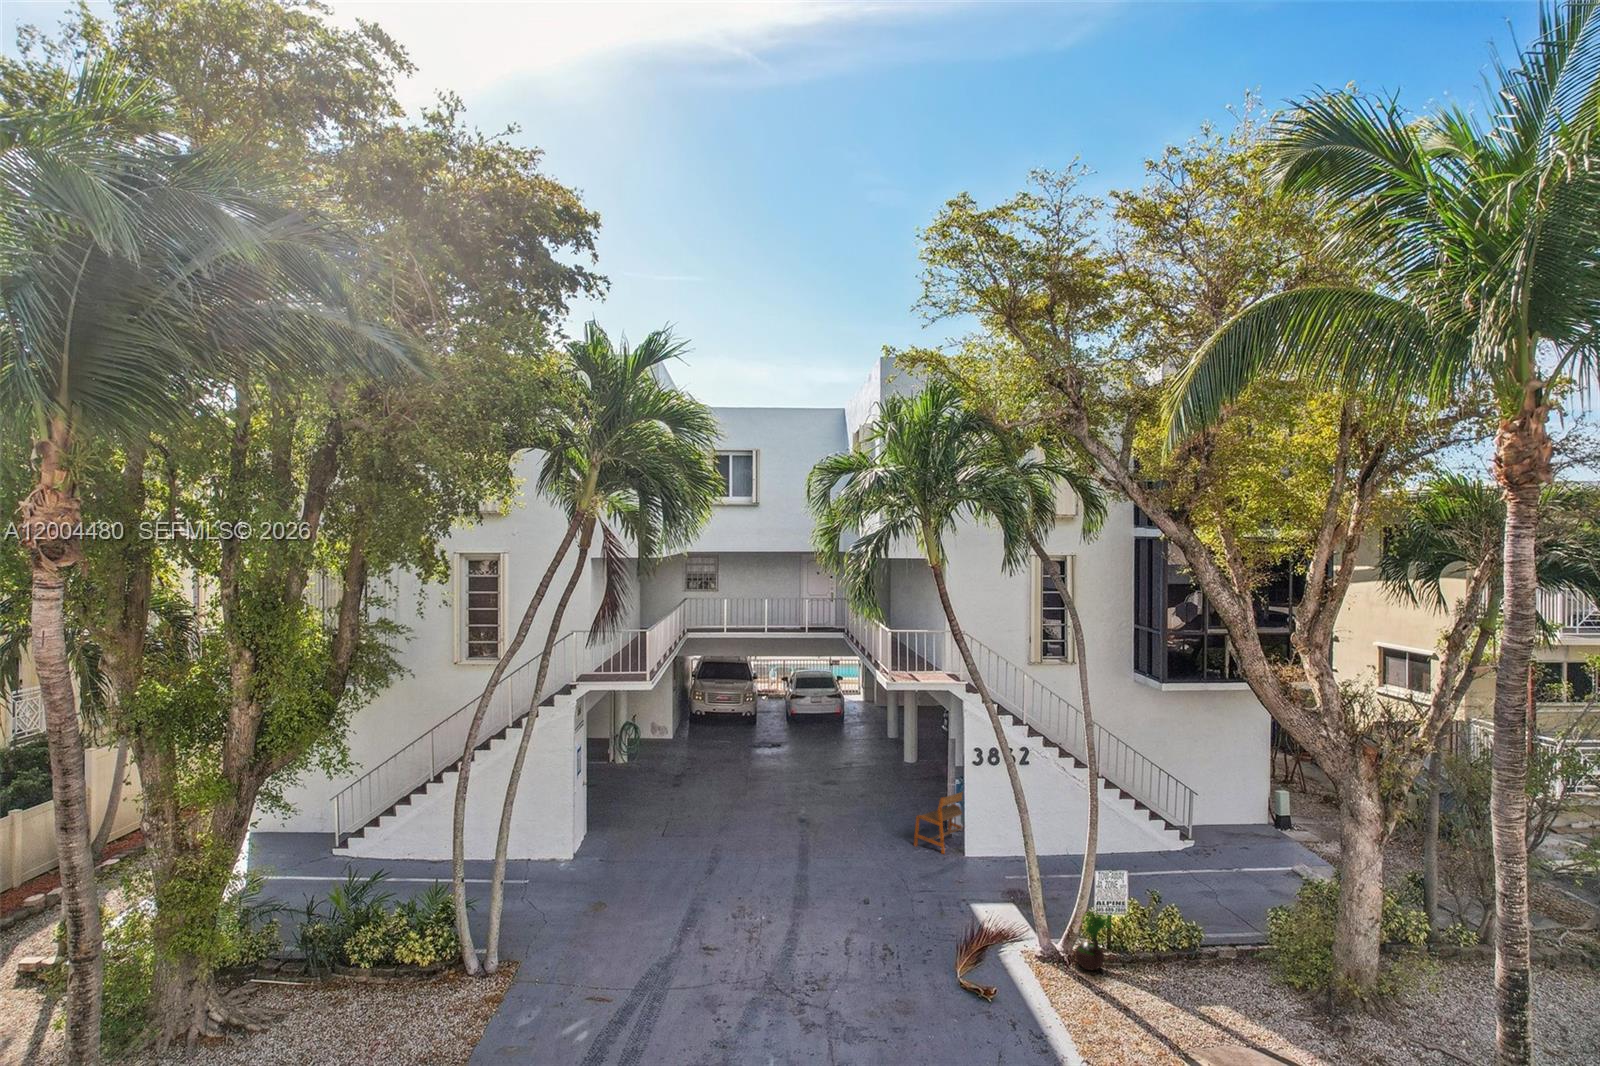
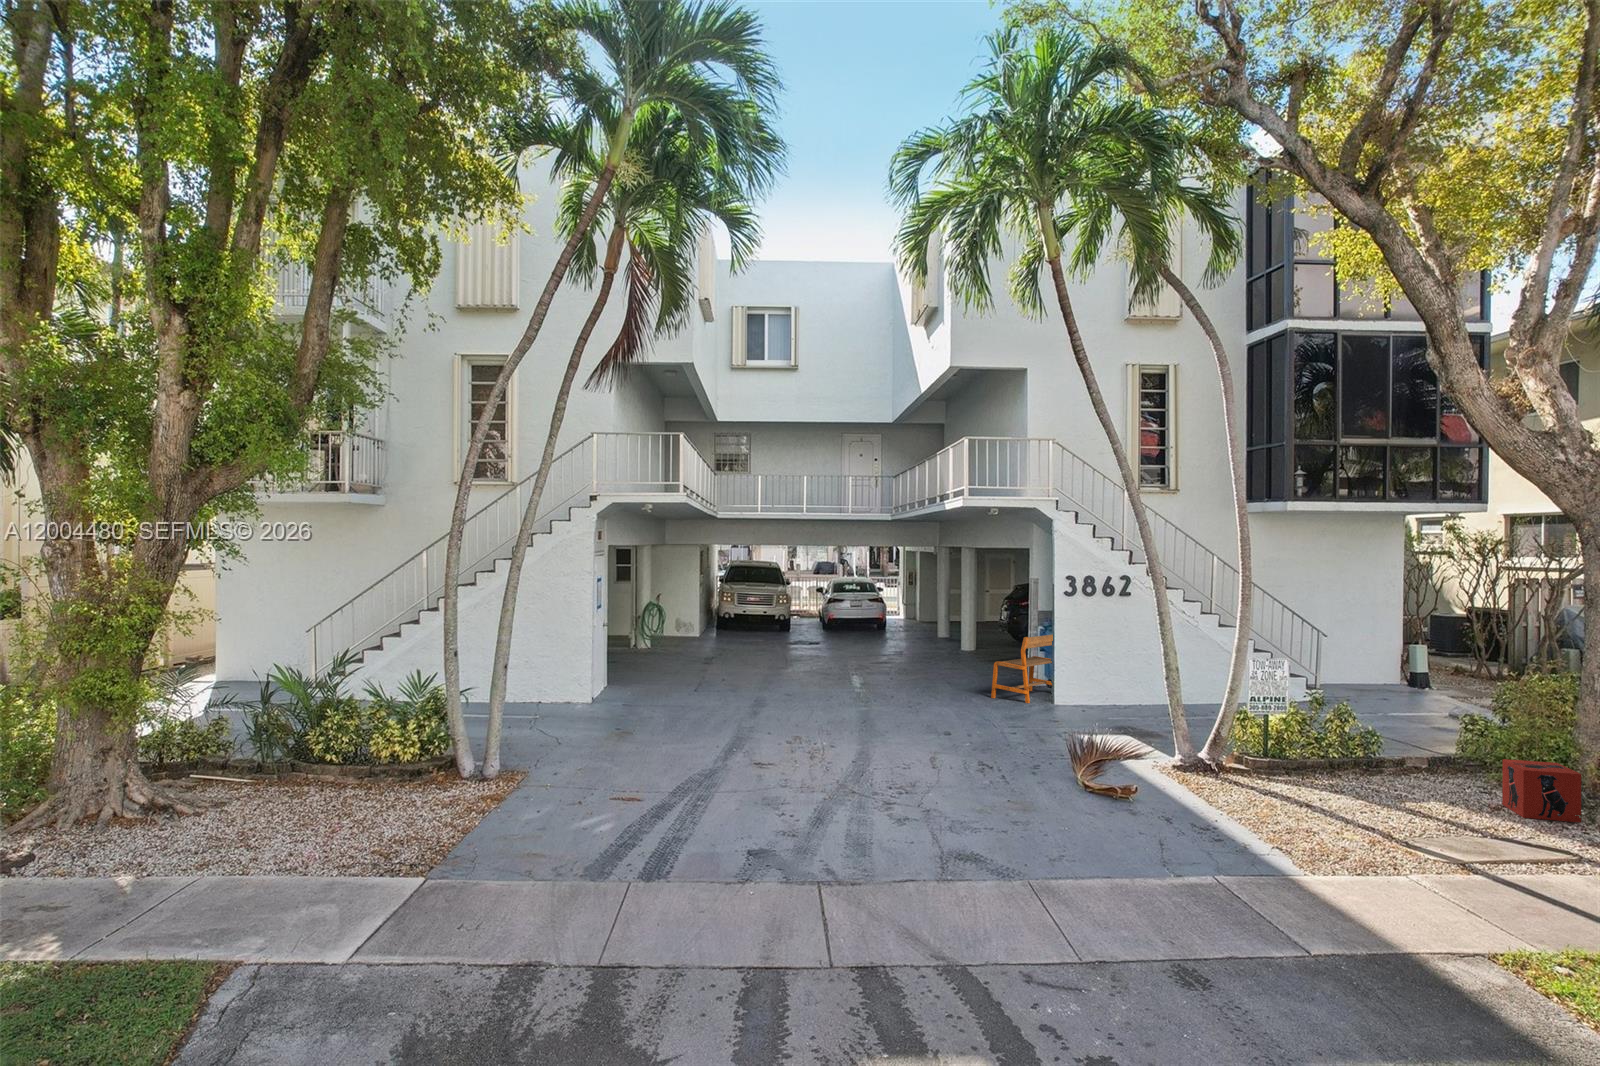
potted tree: present [1075,911,1111,970] -> none [1225,698,1278,778]
storage box: none [1277,969,1326,1029] -> present [1502,759,1581,823]

